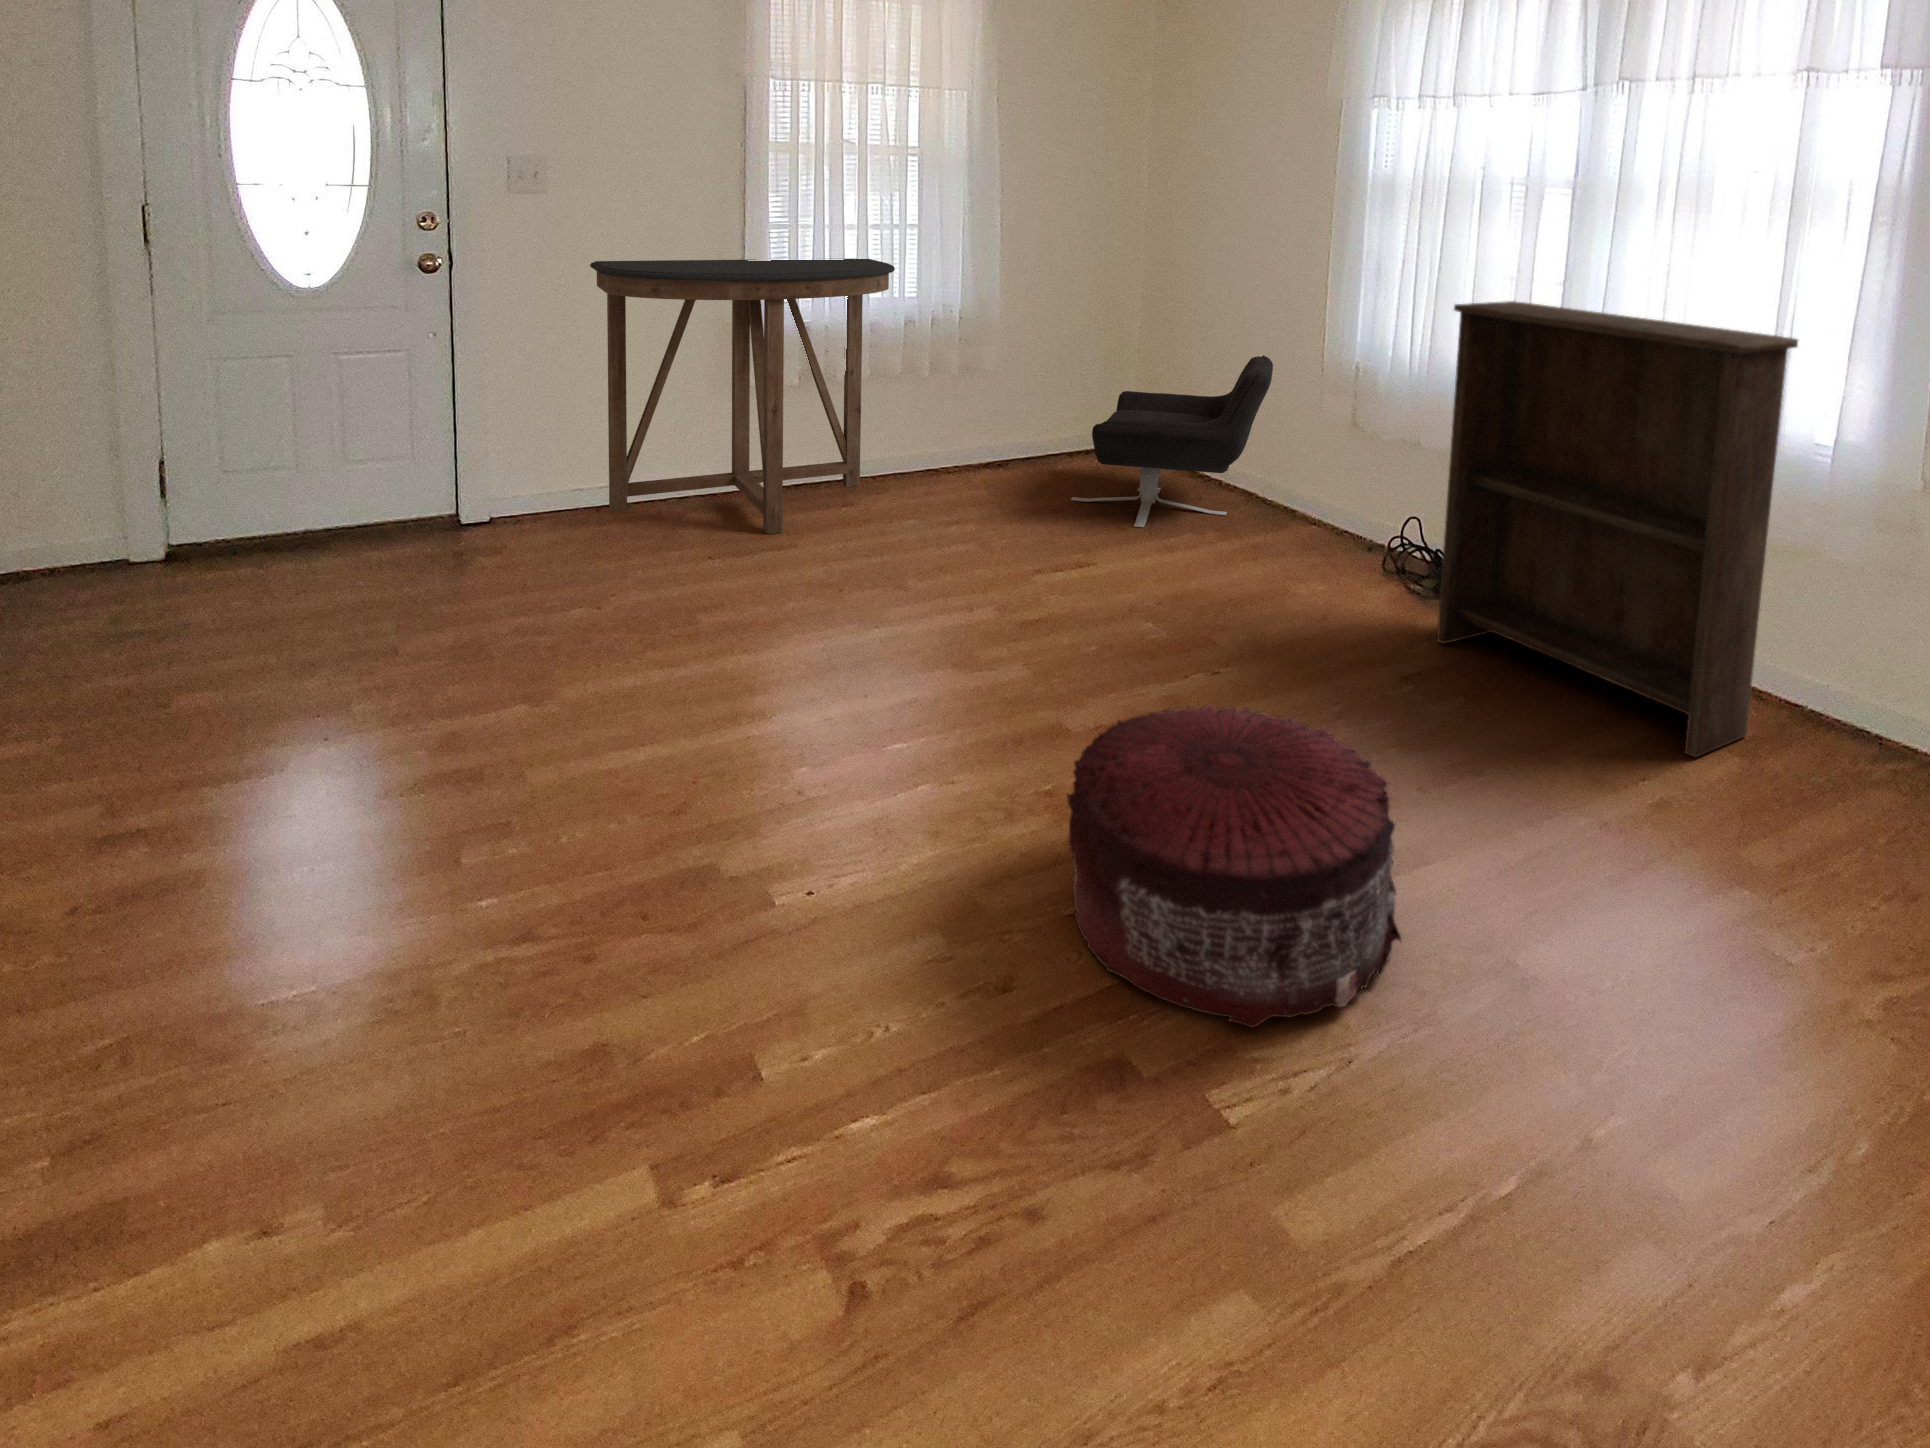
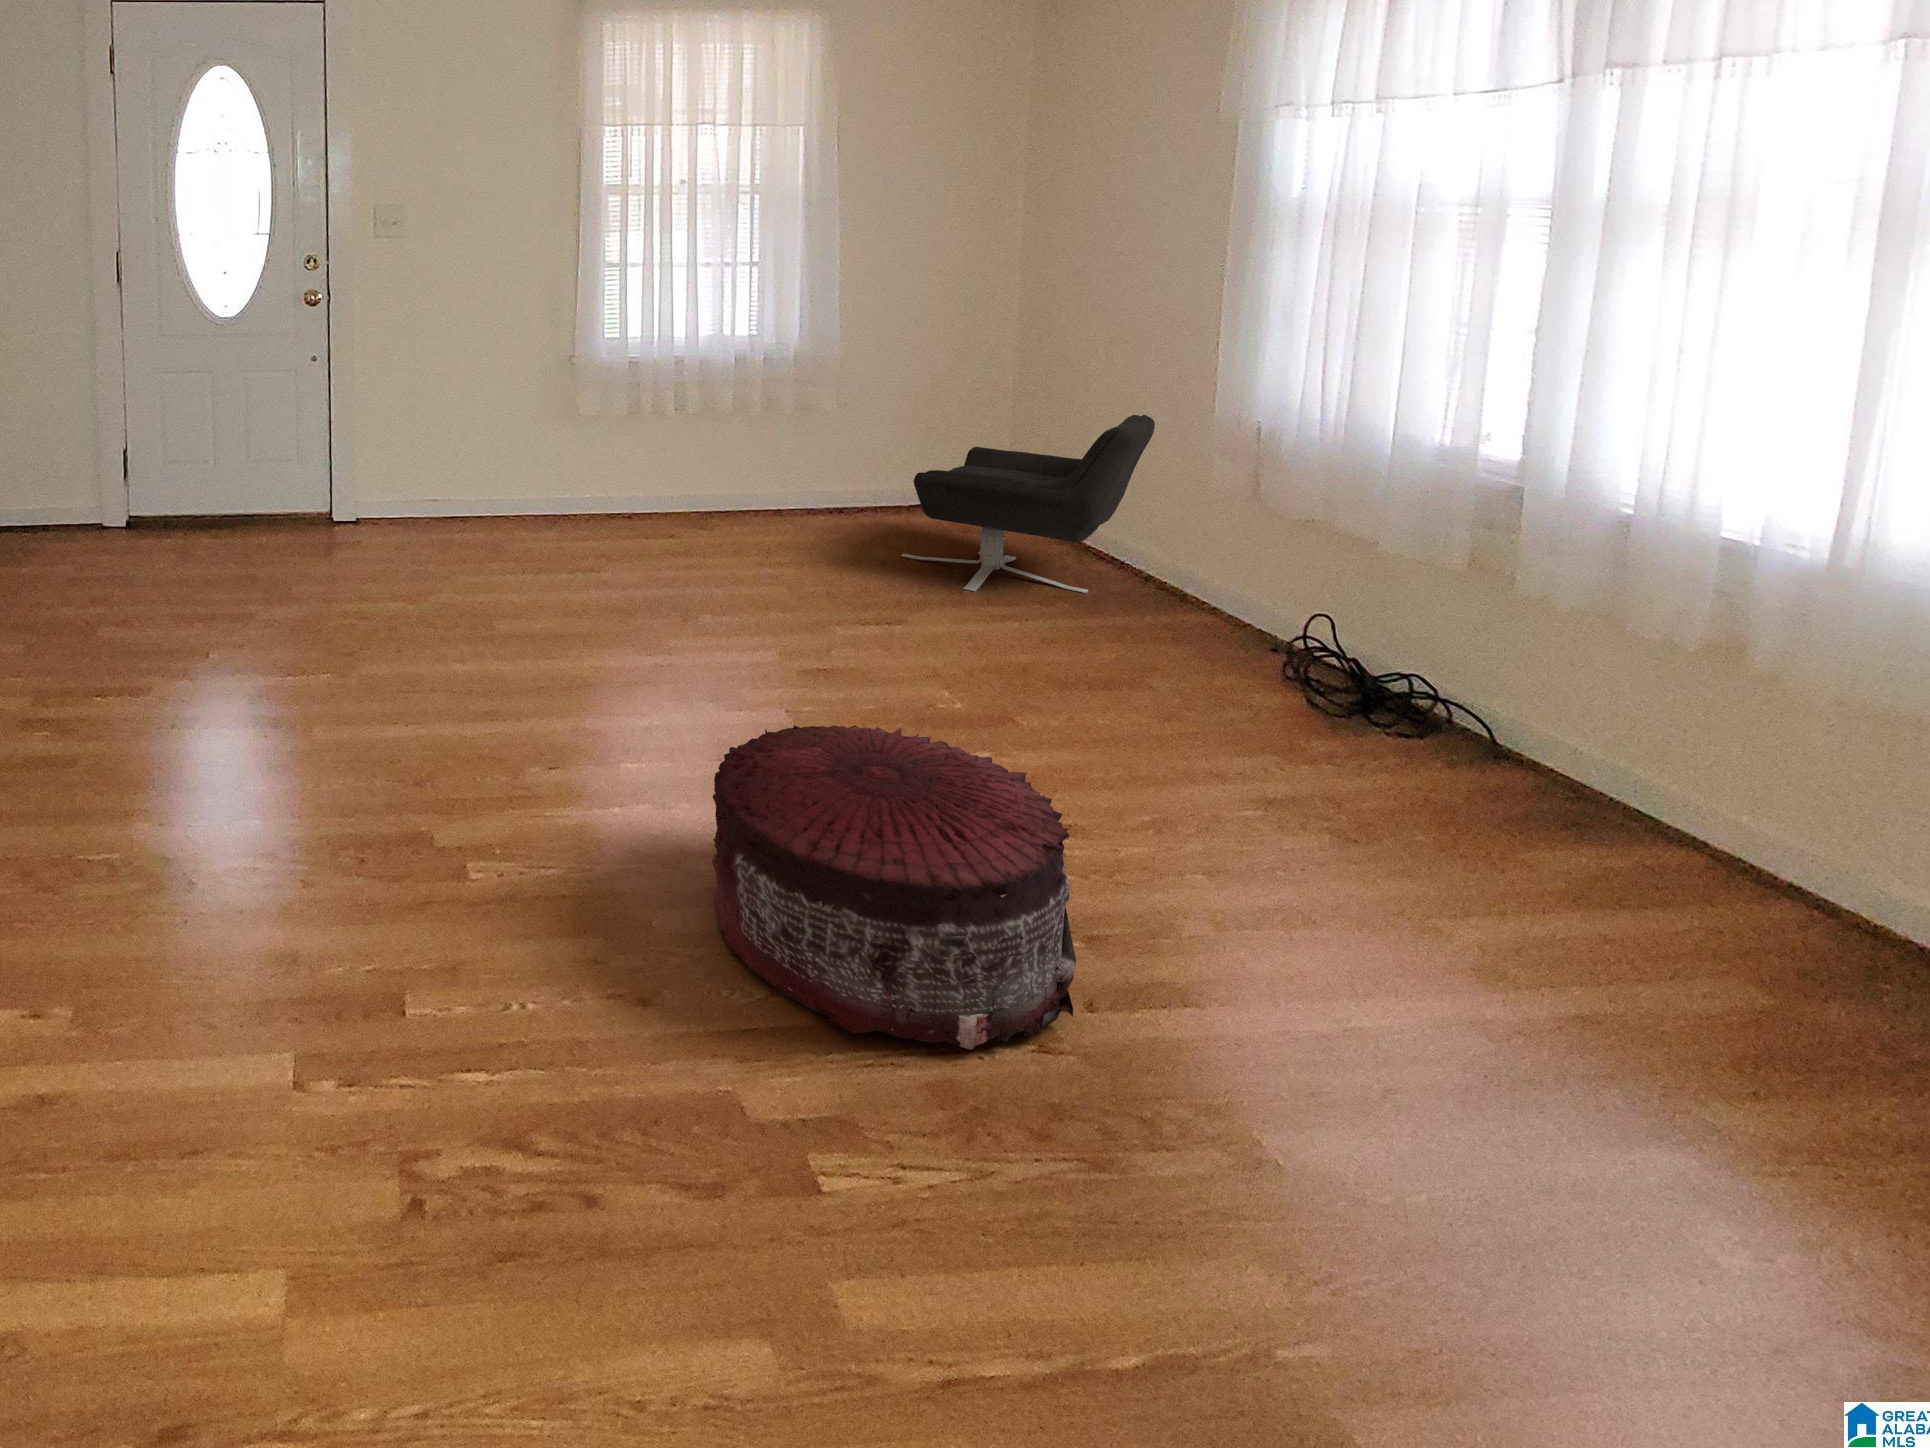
console table: present [590,258,895,534] -> none [444,293,715,547]
bookshelf: present [1437,301,1798,757] -> none [1312,343,1869,960]

